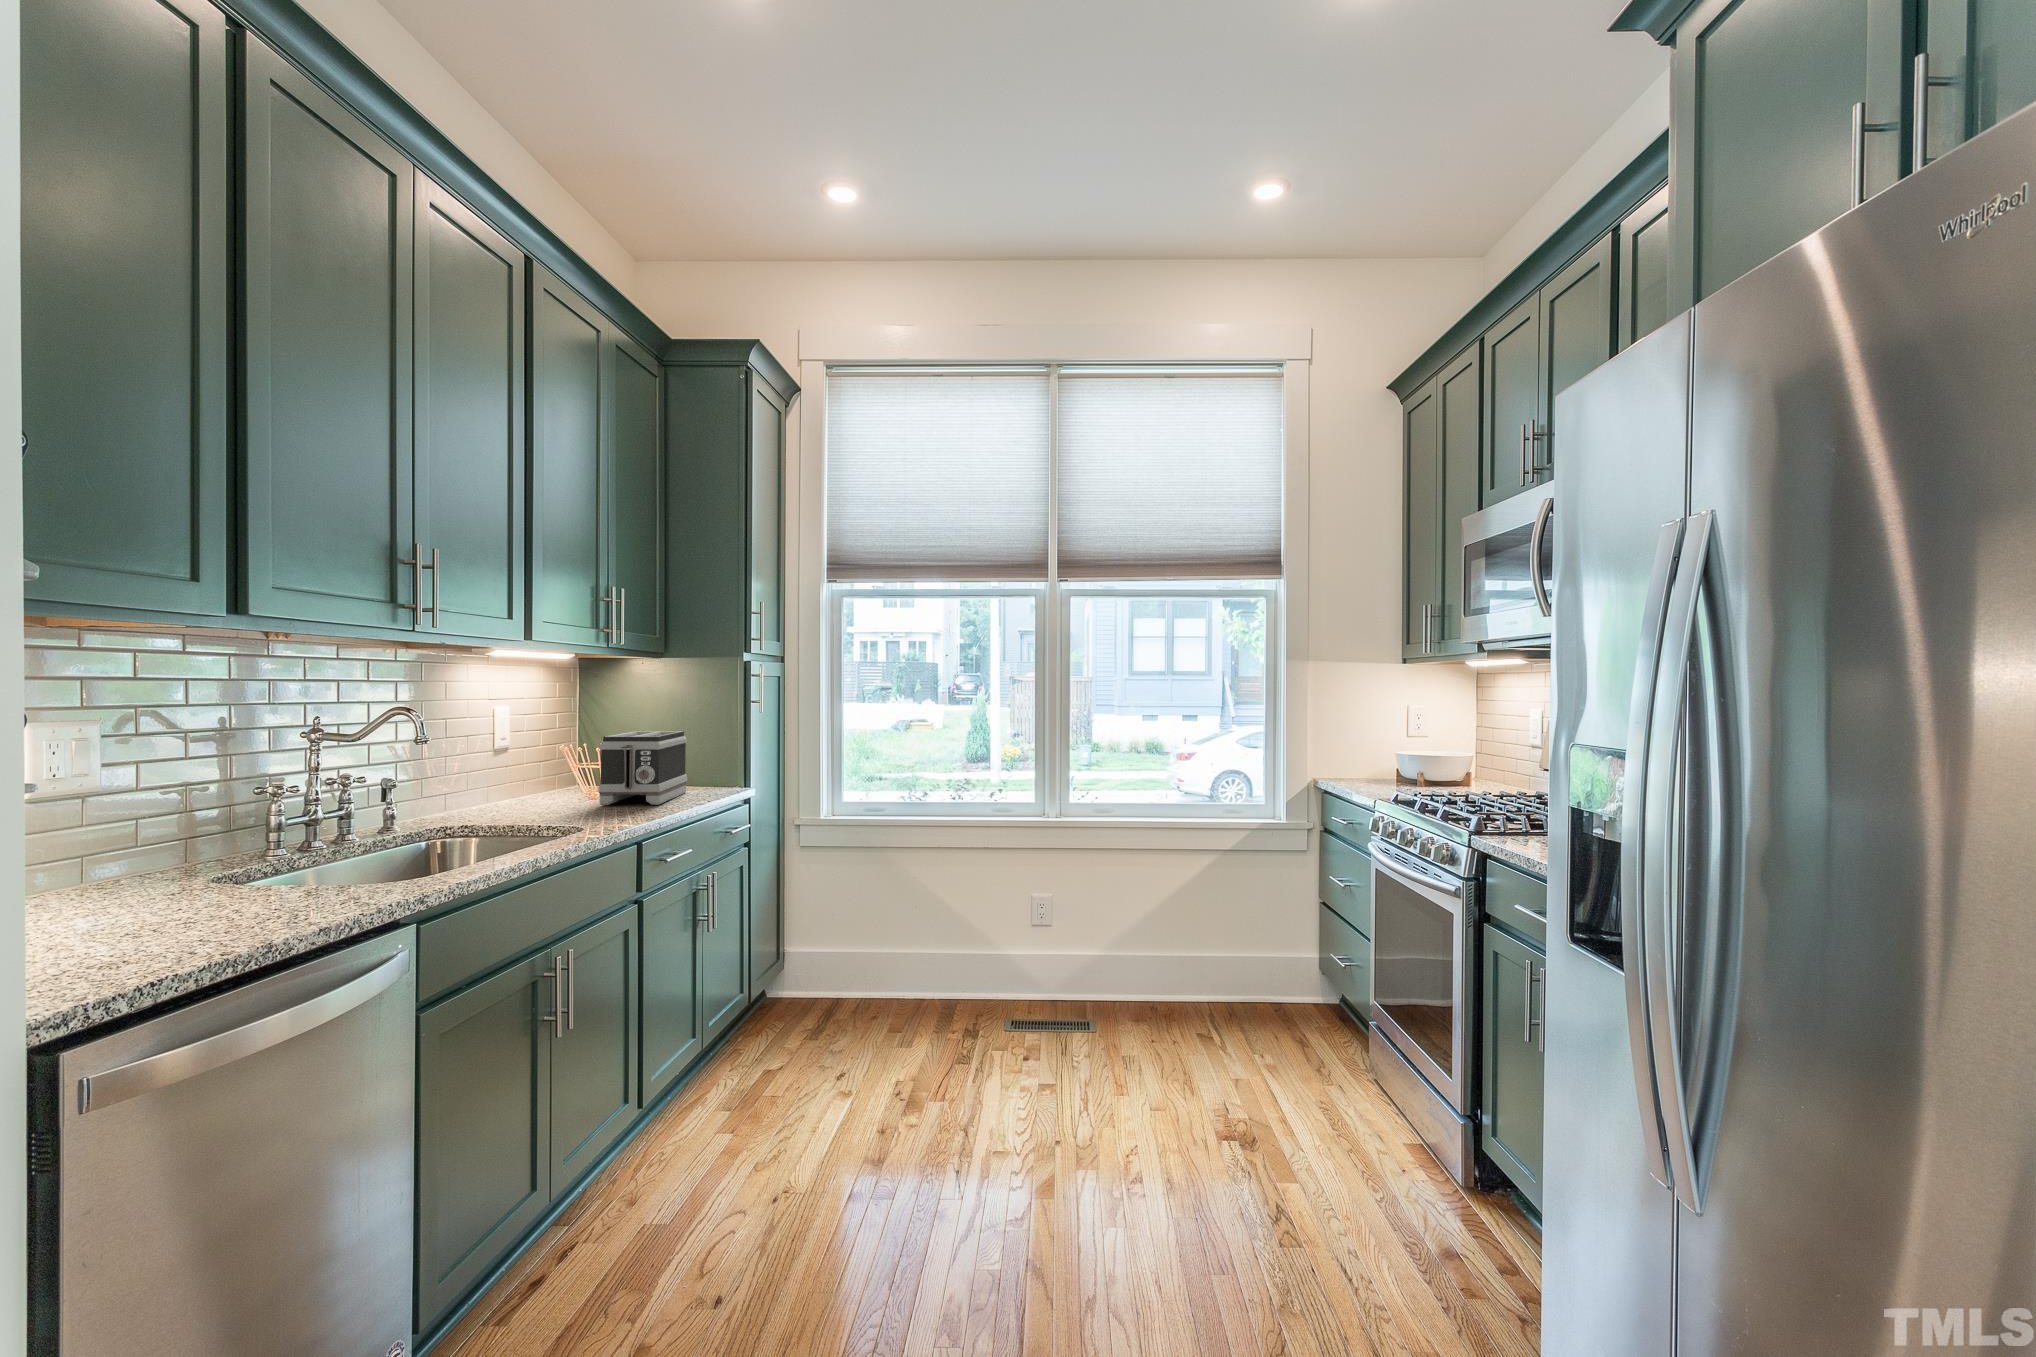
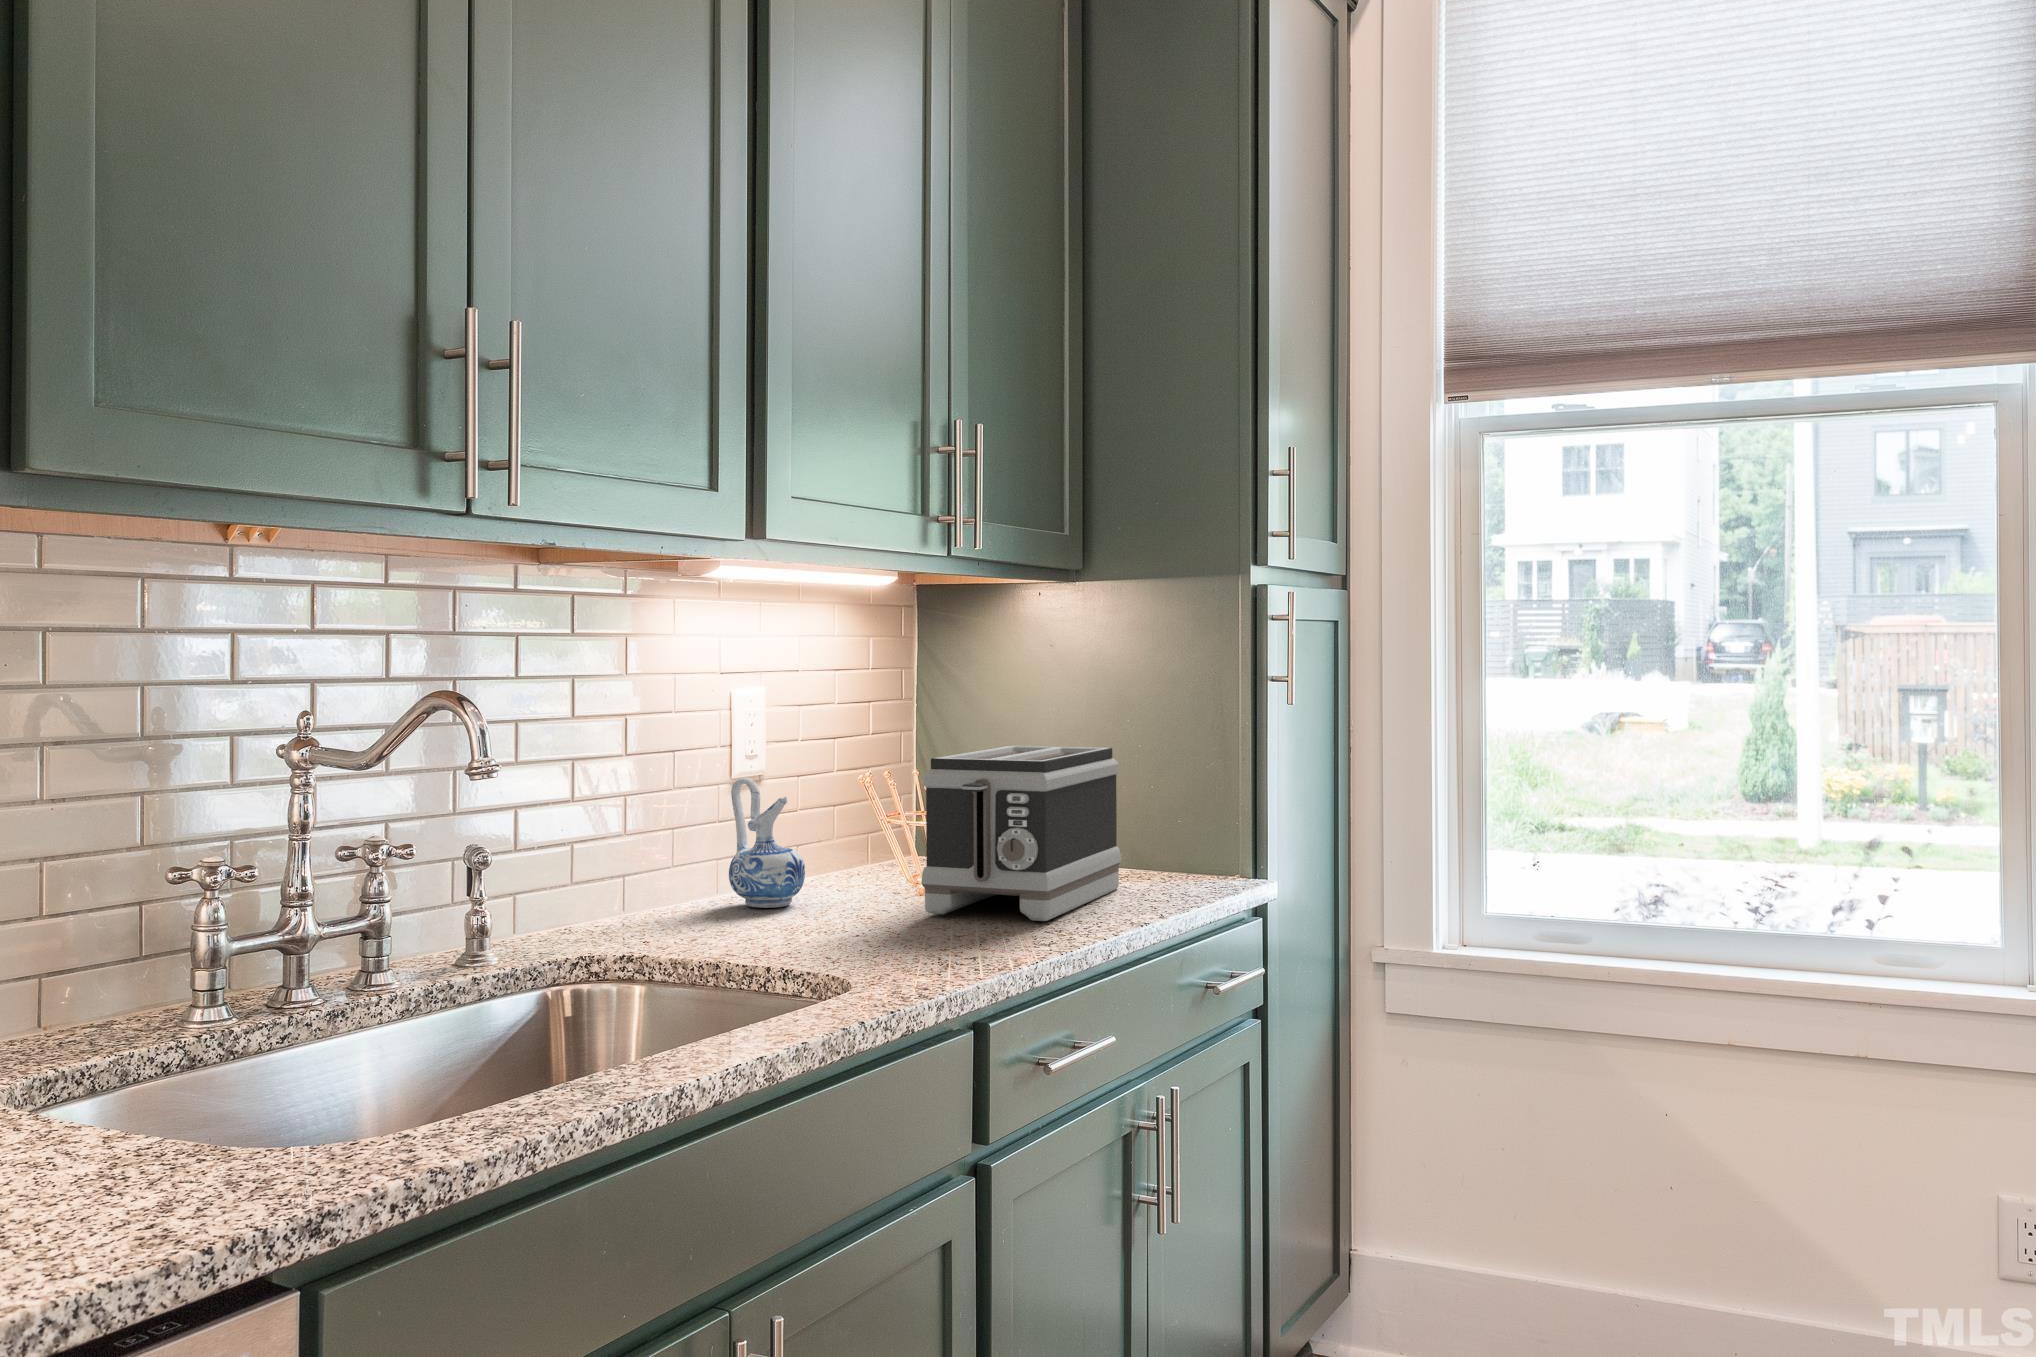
ceramic pitcher: none [495,748,535,808] -> present [729,778,805,908]

